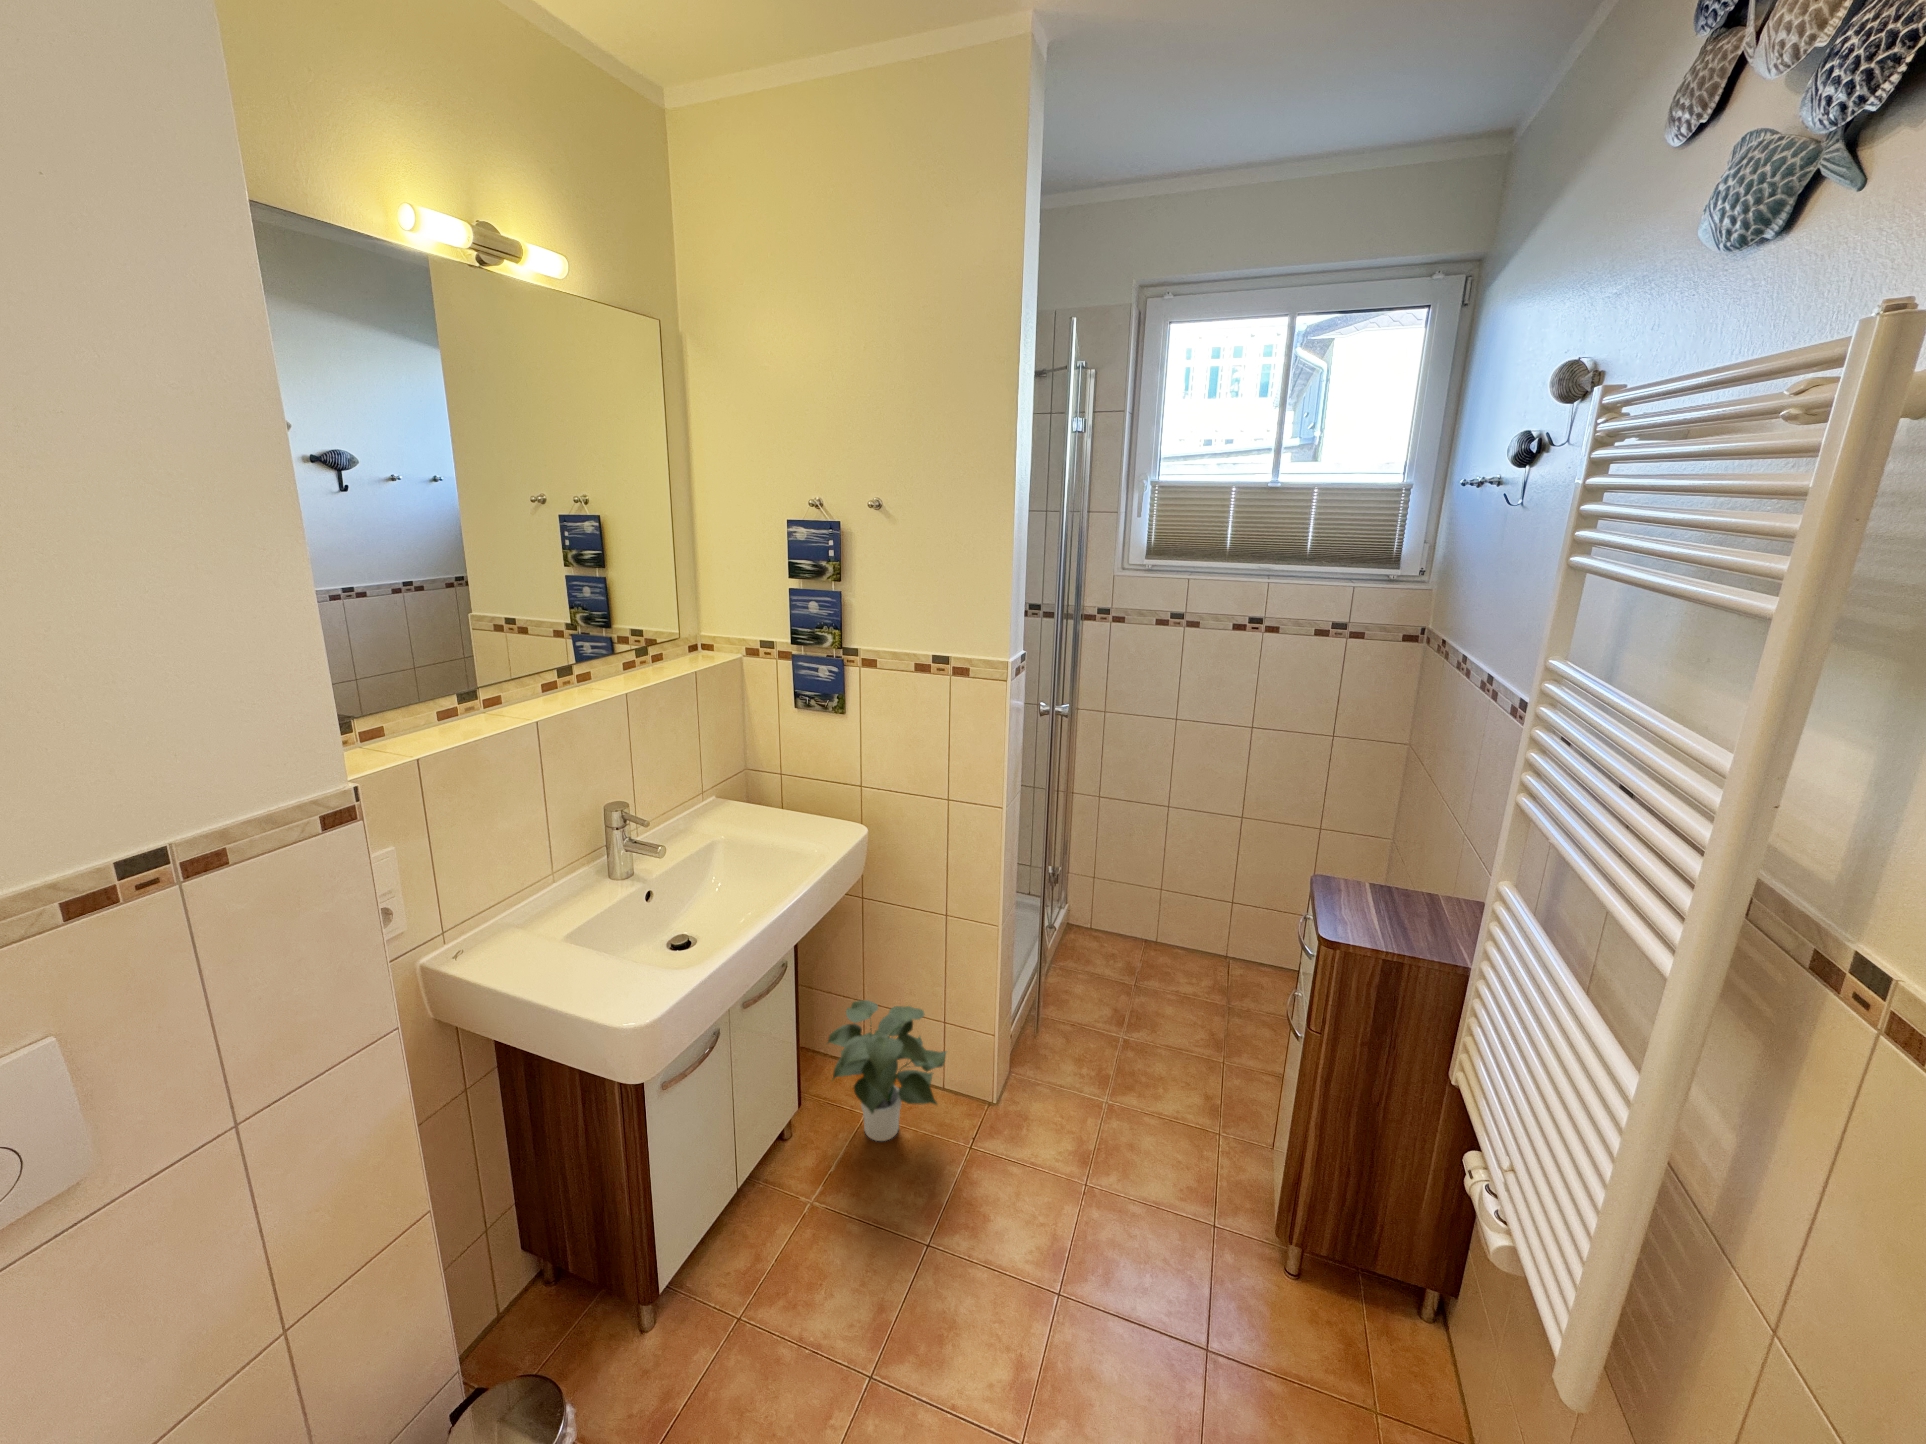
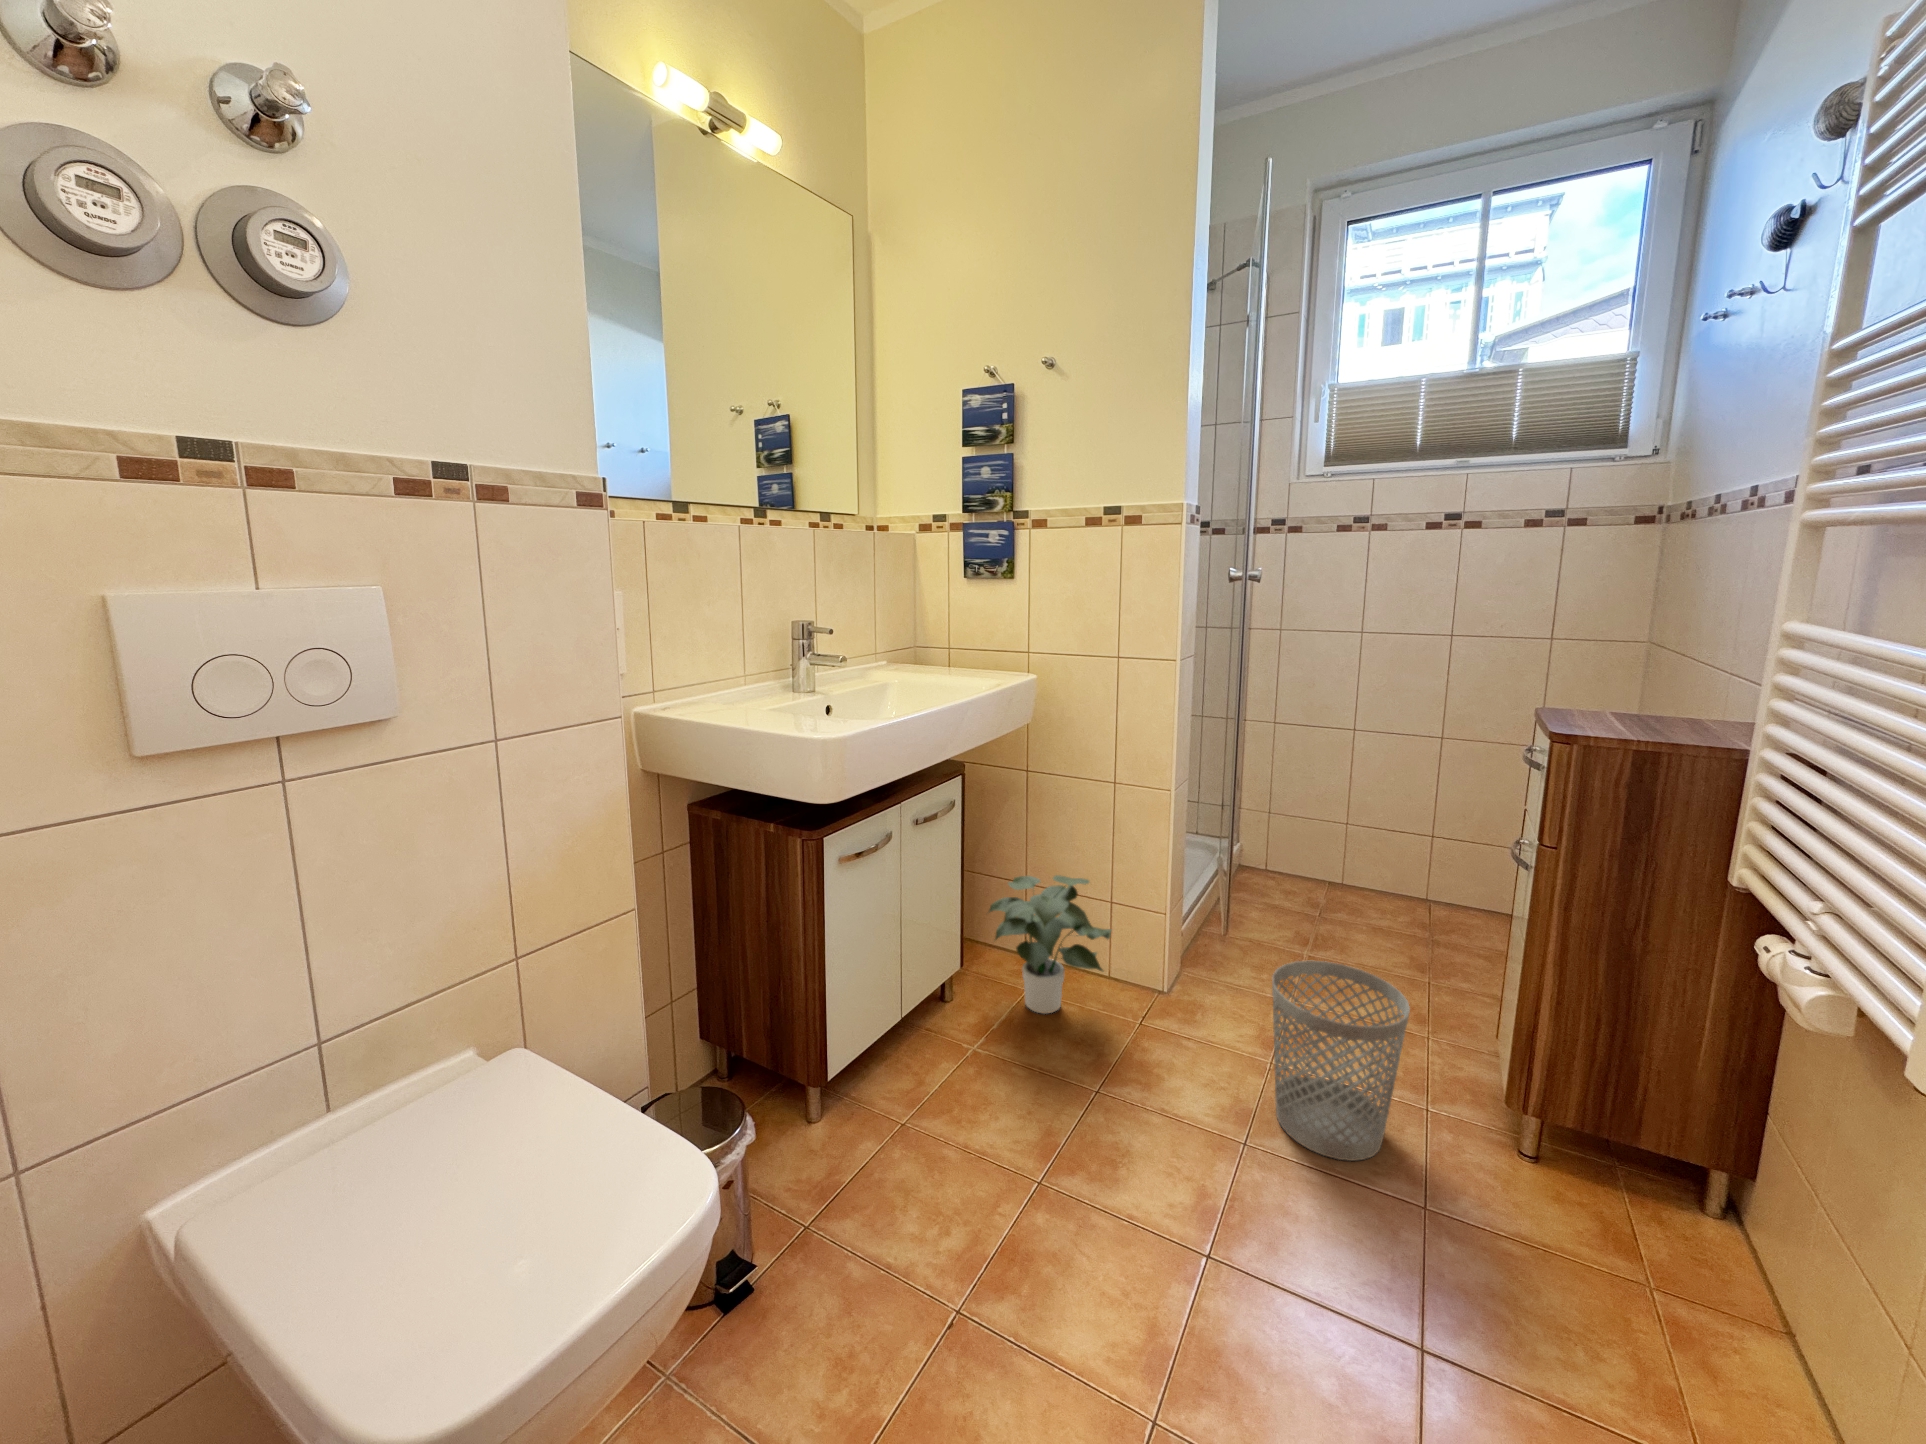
wastebasket: none [1086,1103,1201,1296] -> present [1272,961,1410,1161]

